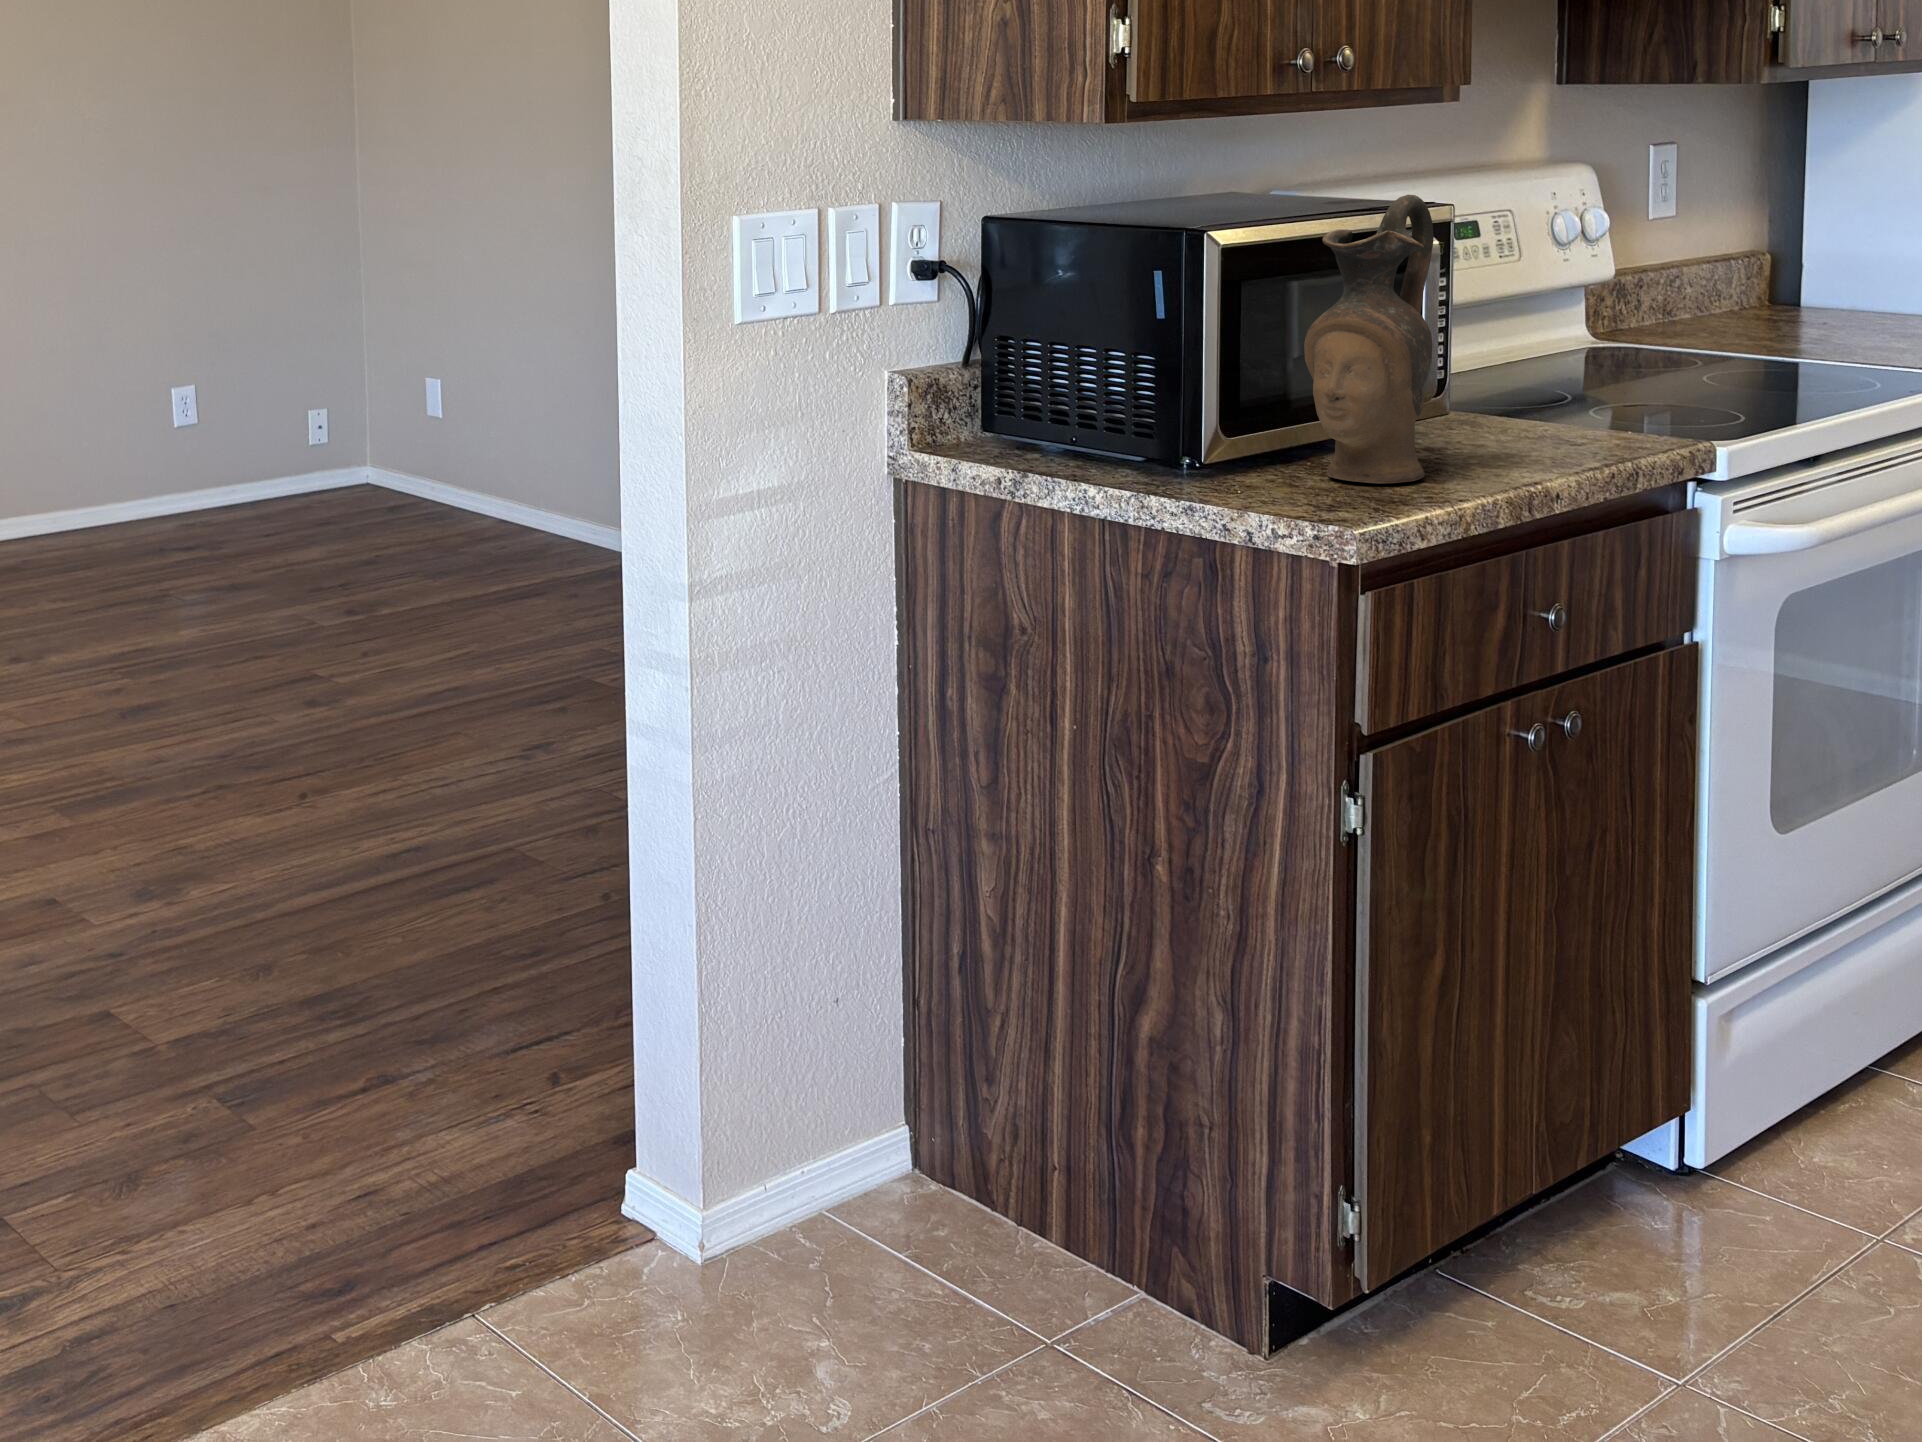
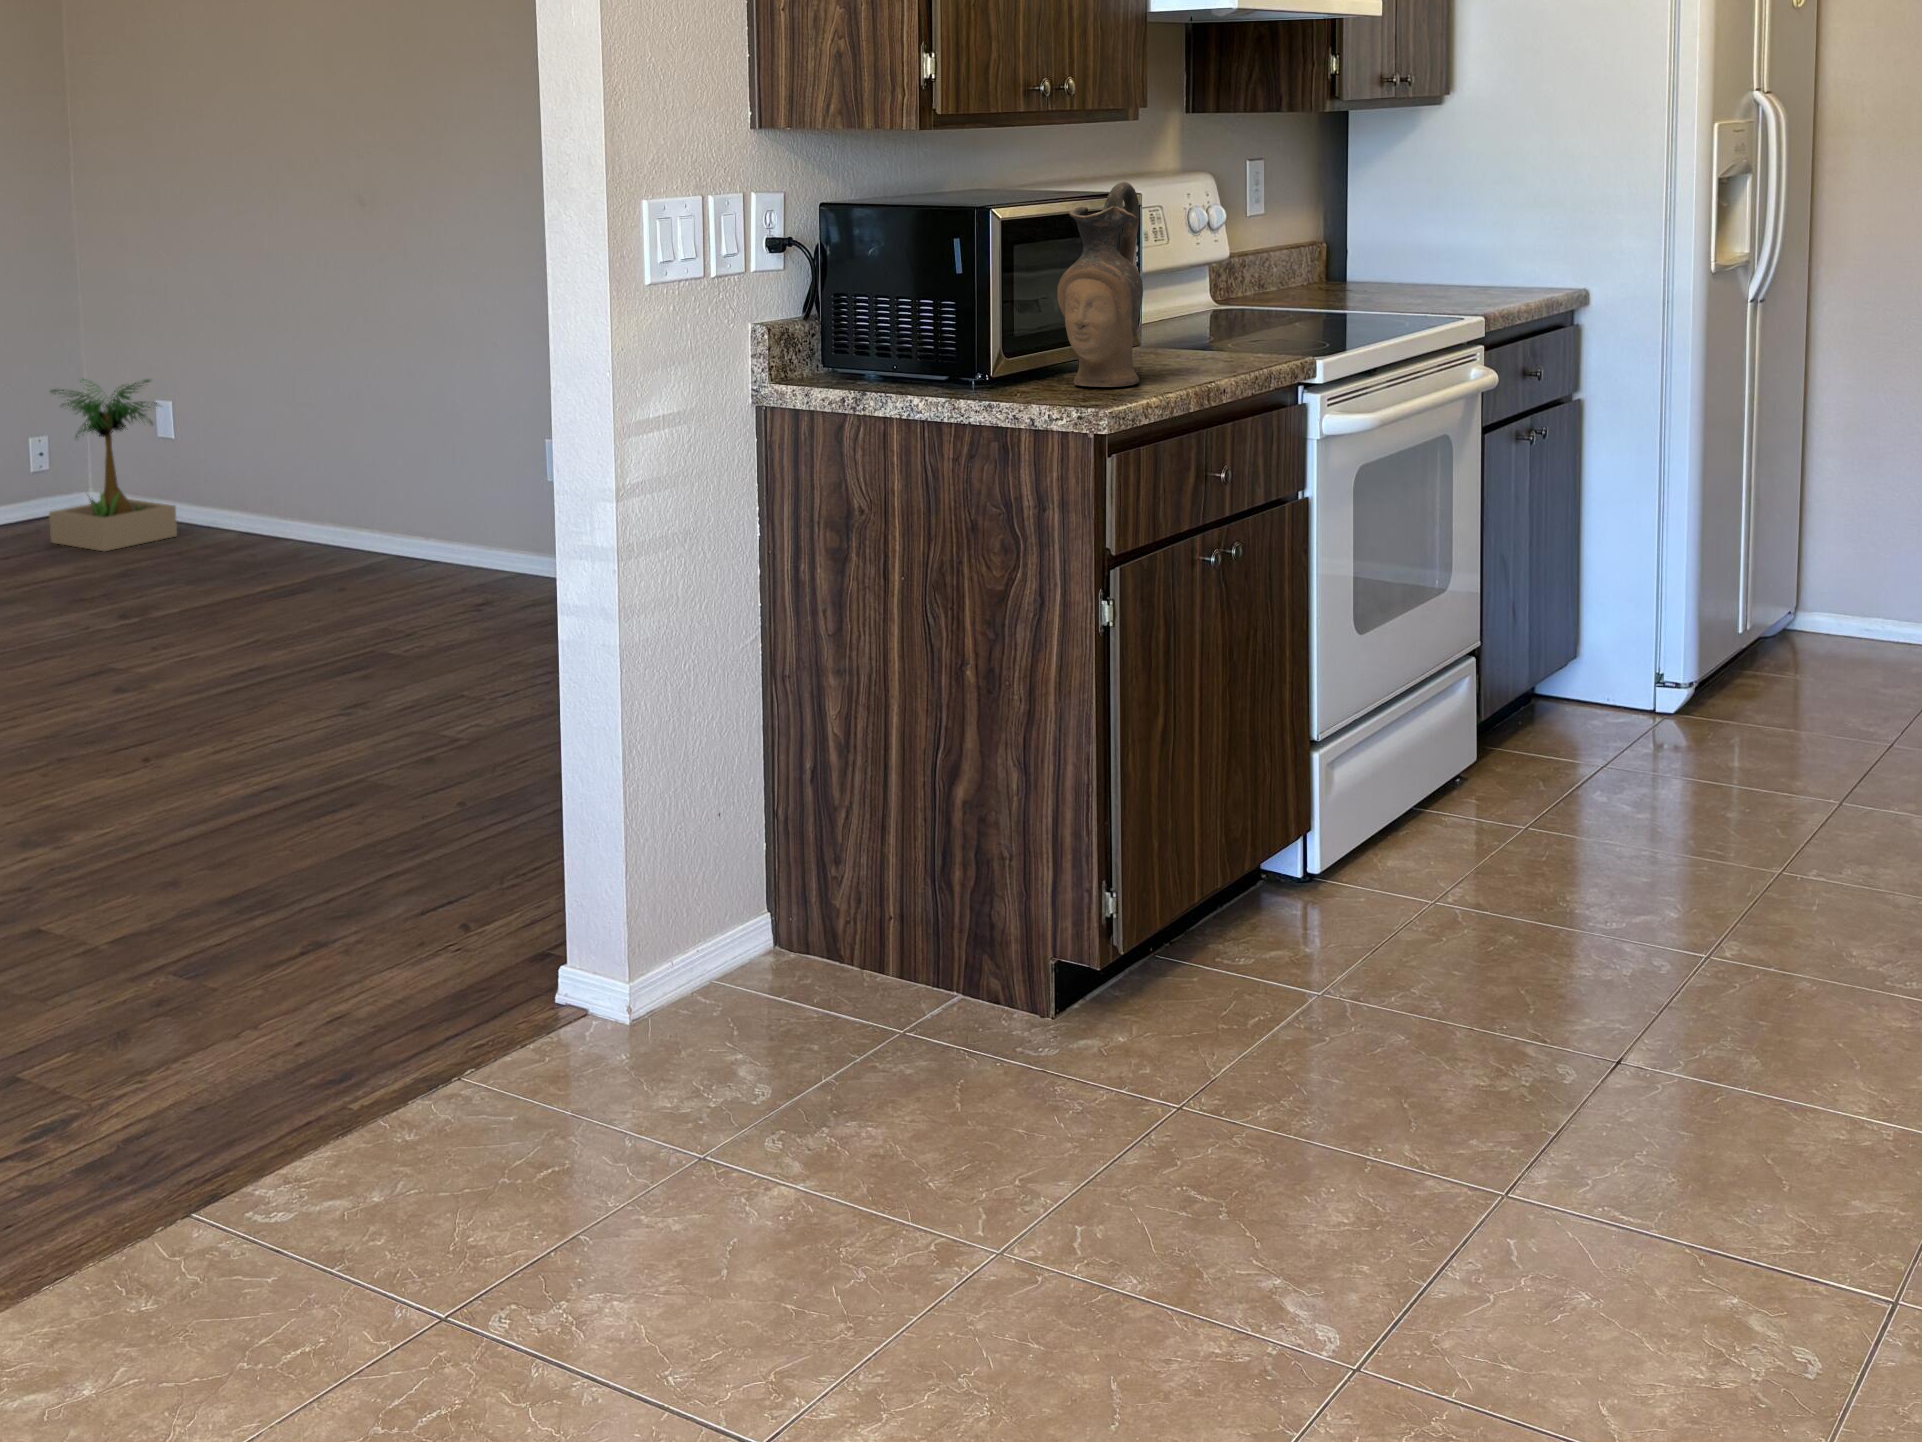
potted plant: none [292,360,429,542] -> present [49,379,177,551]

